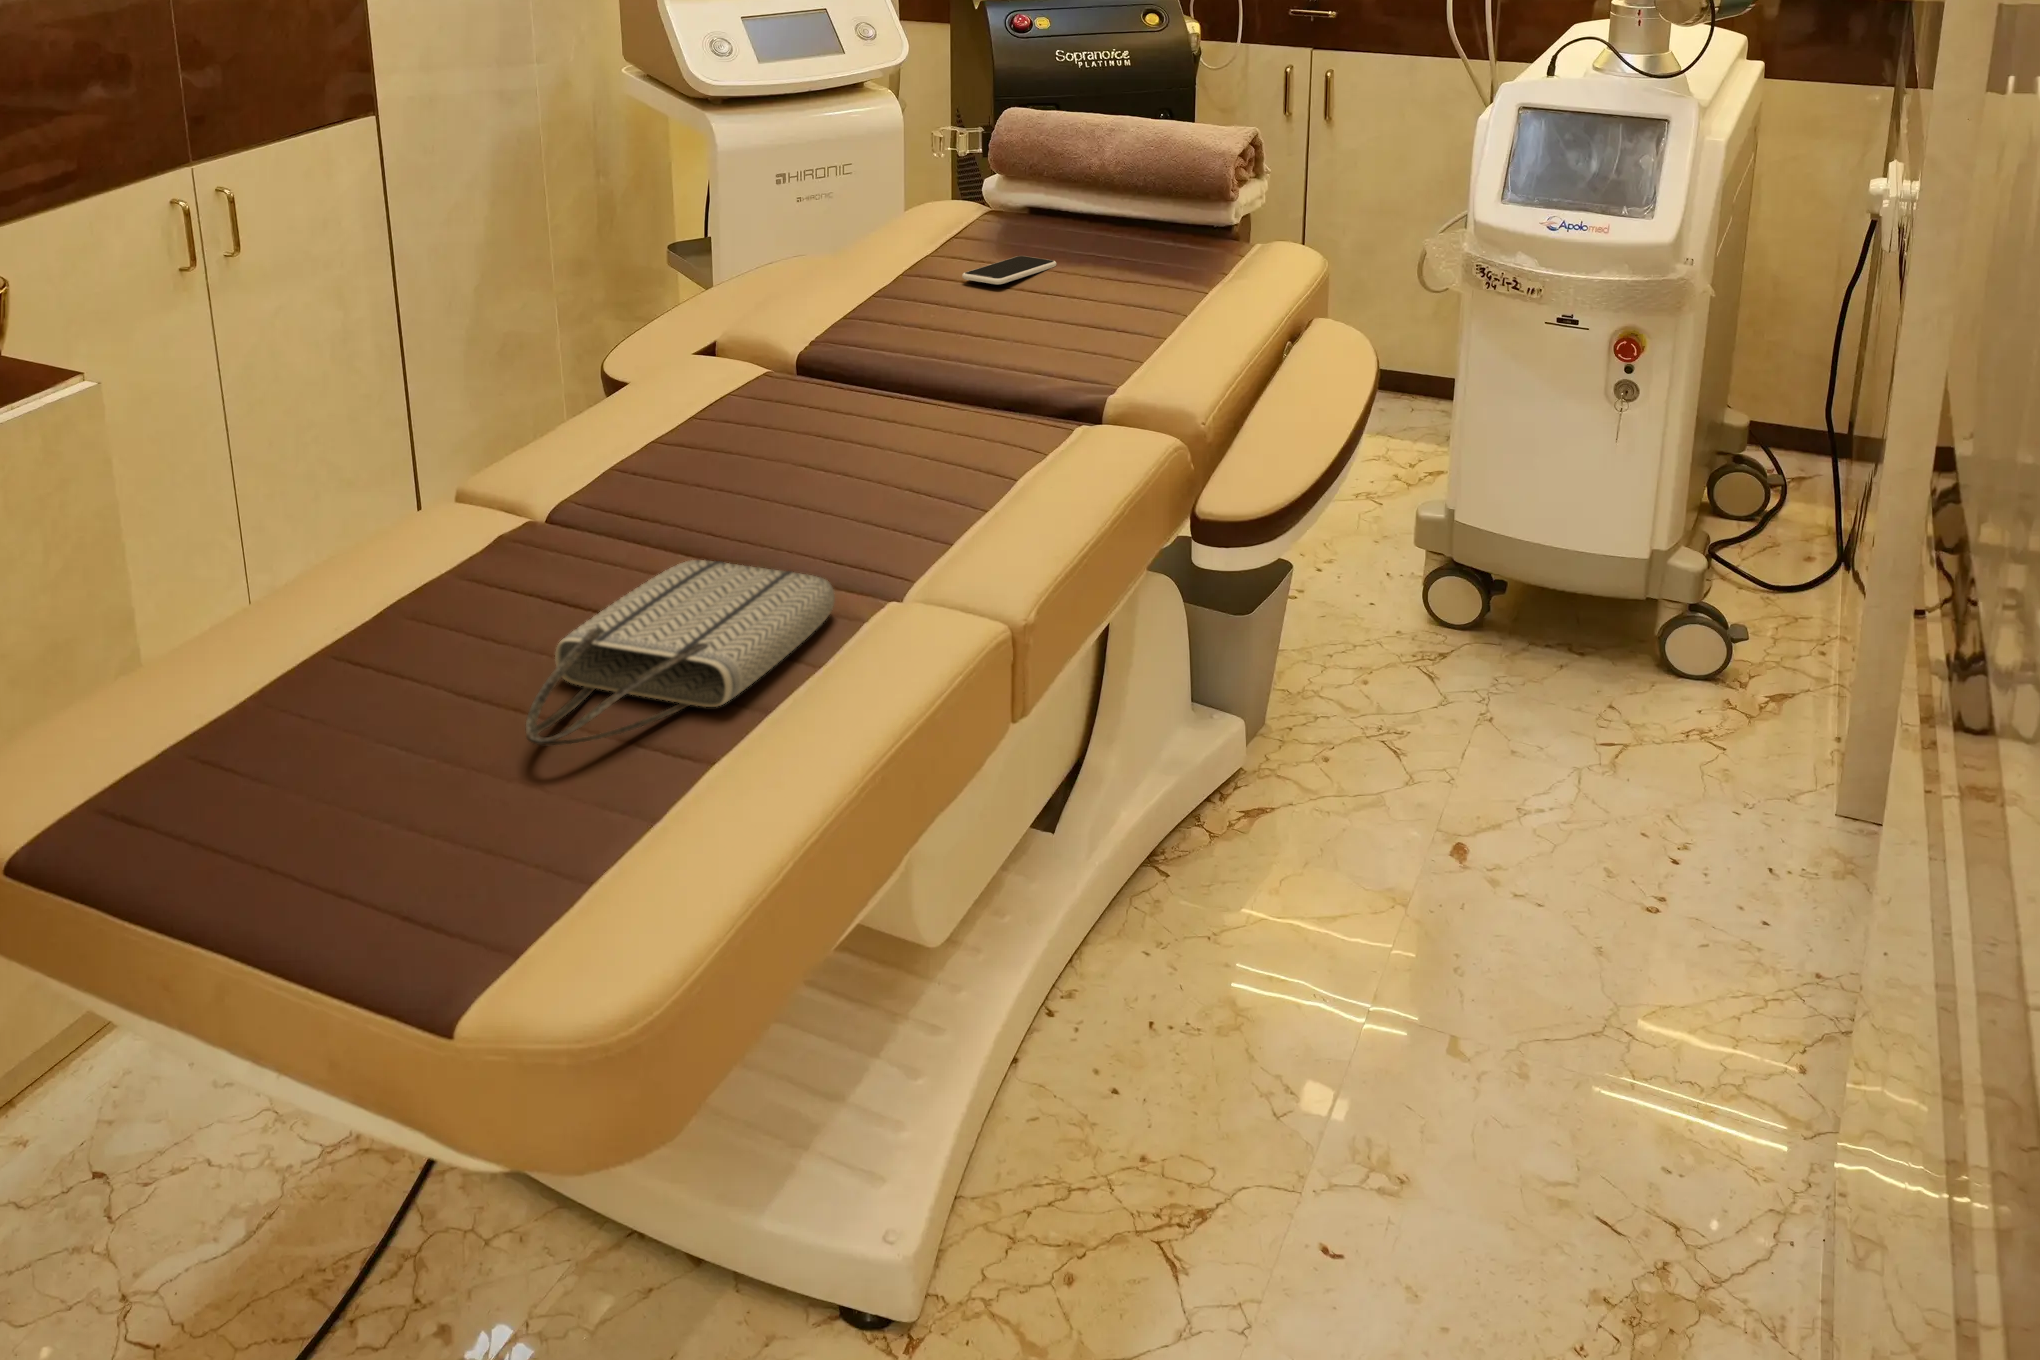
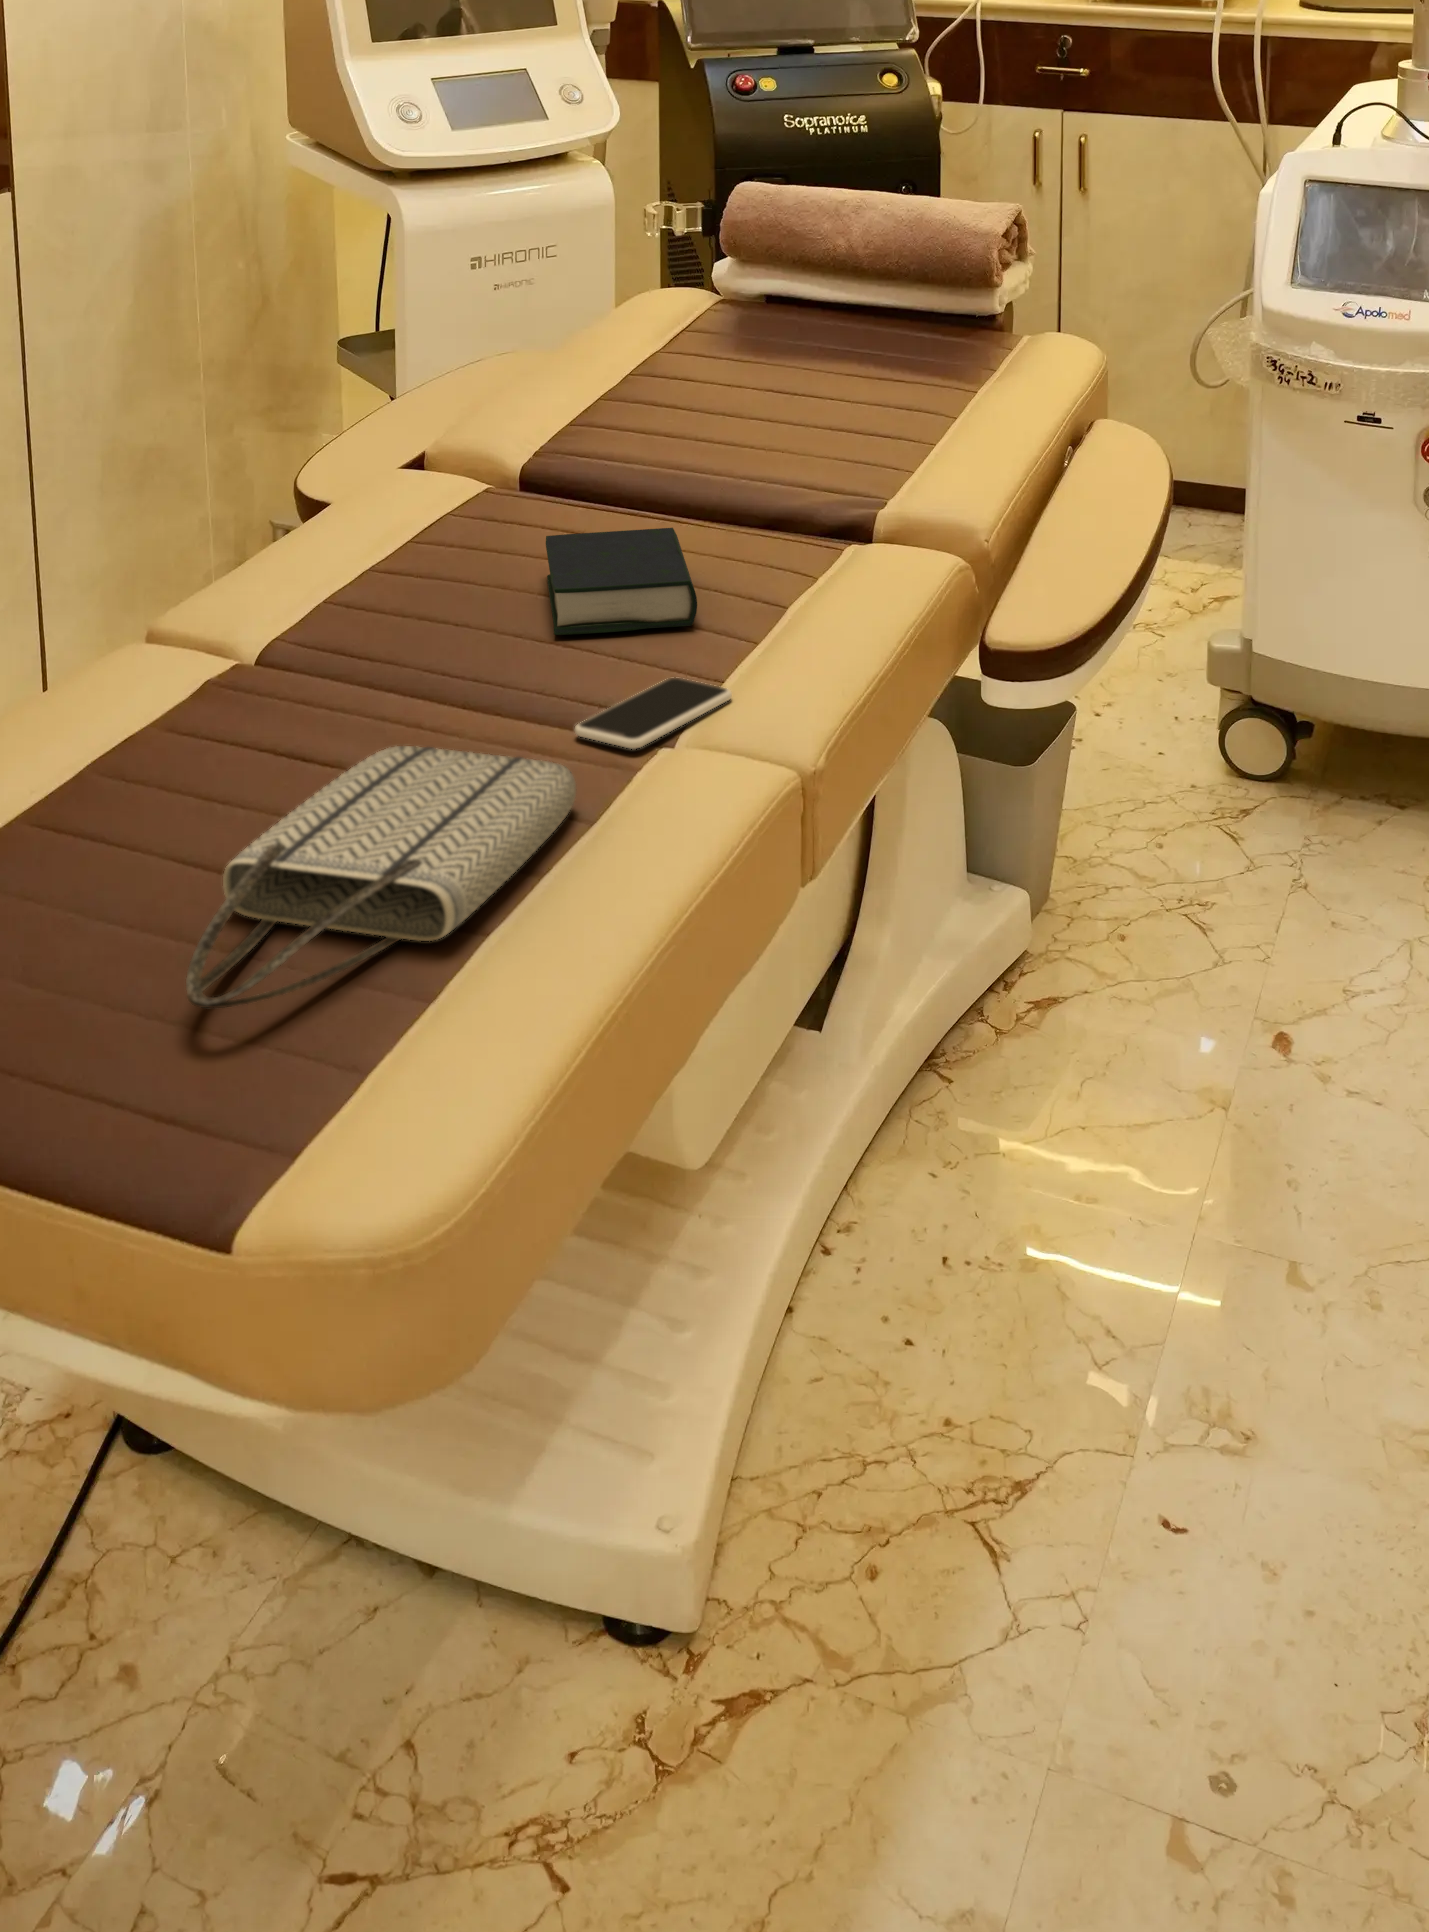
smartphone: present [962,256,1056,284] -> present [575,678,732,749]
book: none [824,396,945,480] -> present [546,528,697,635]

